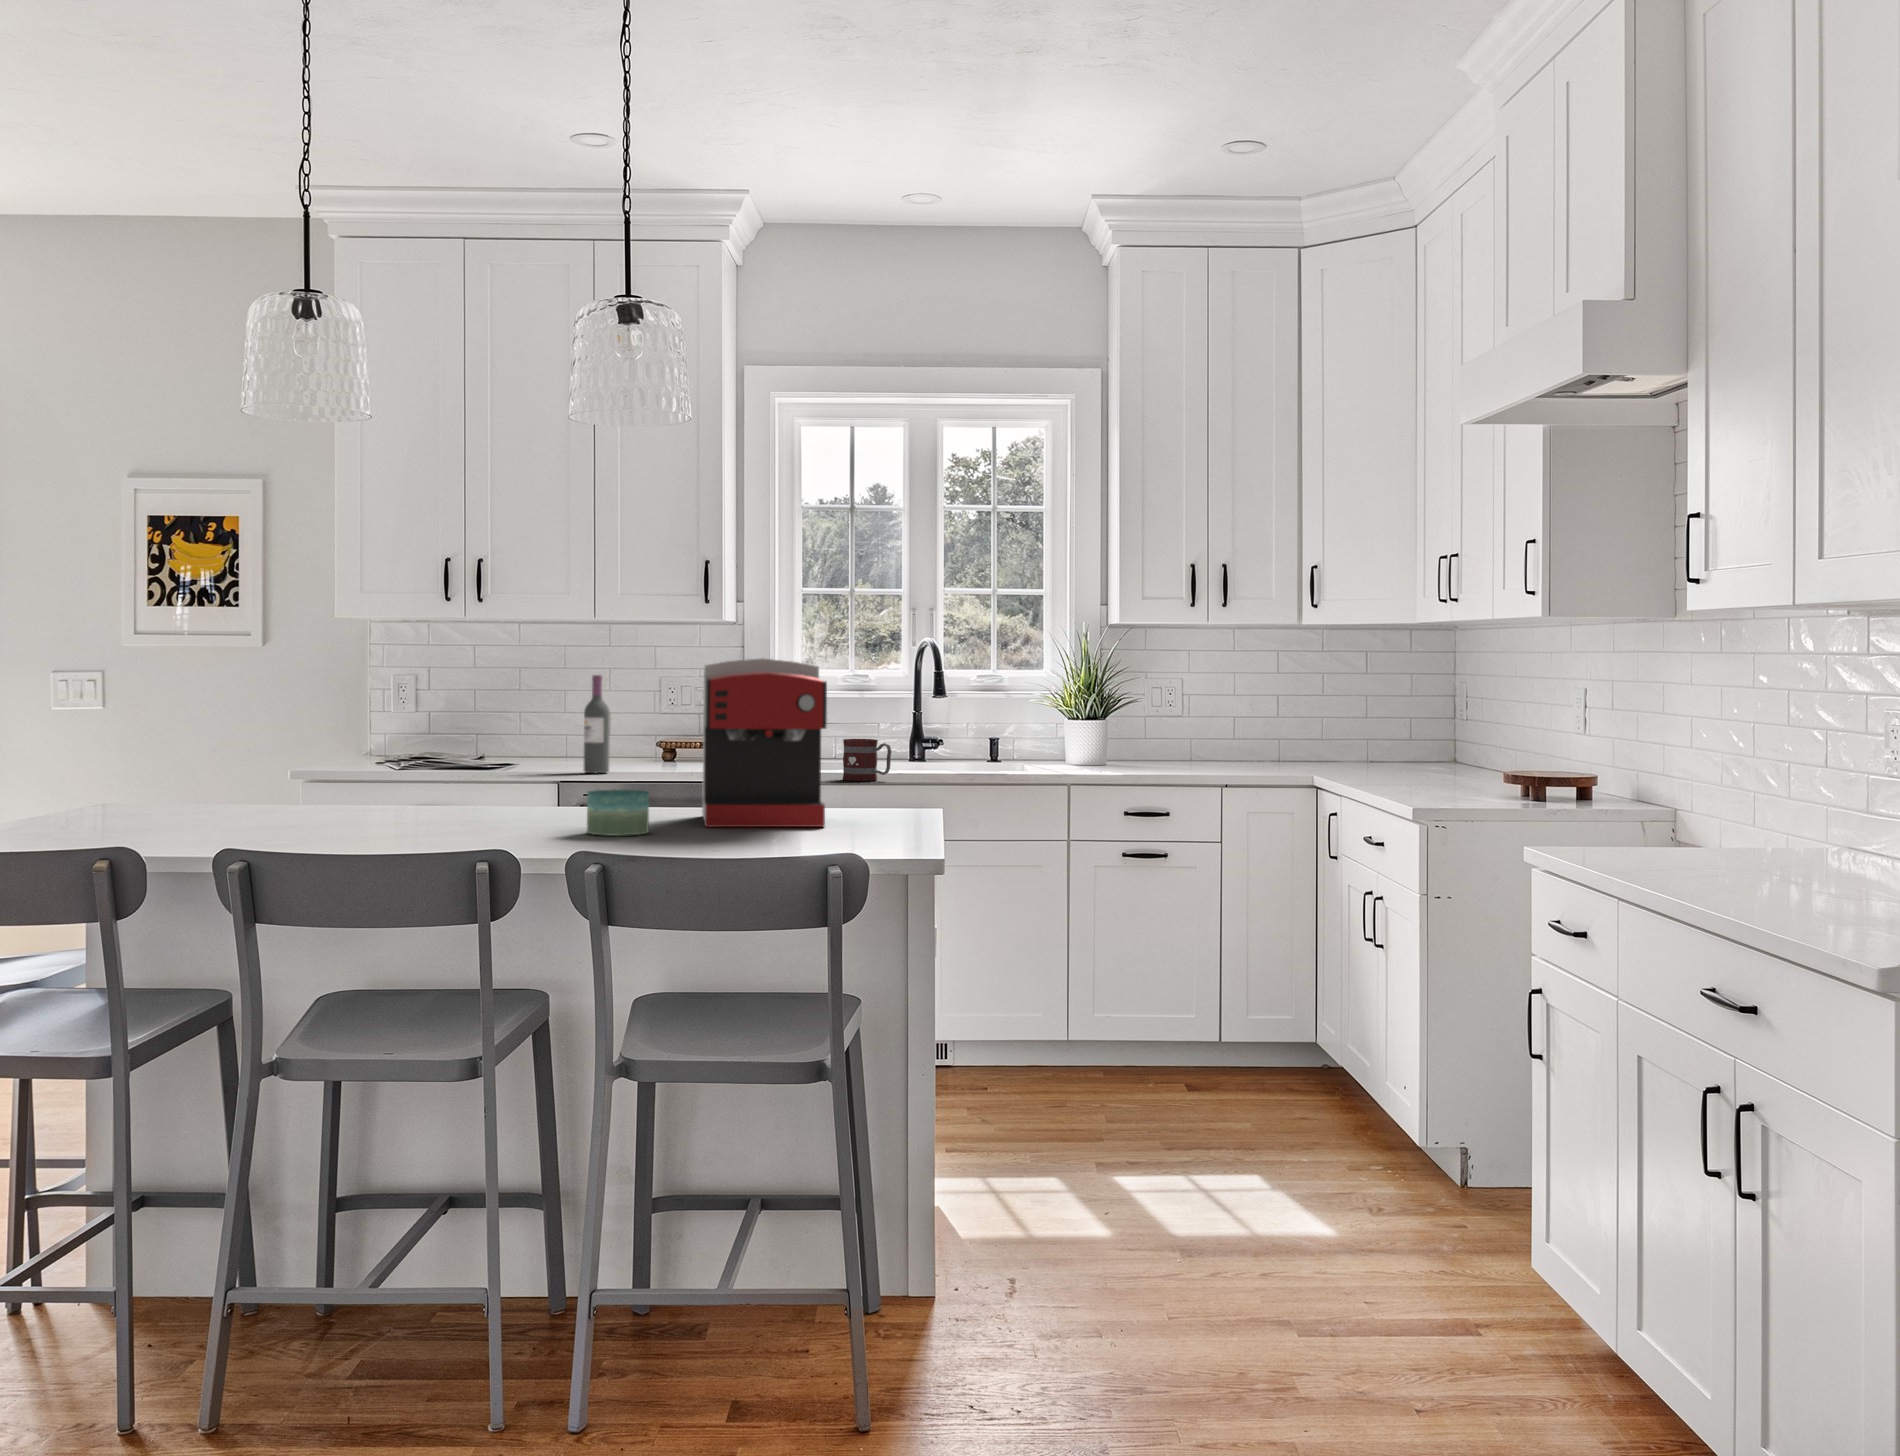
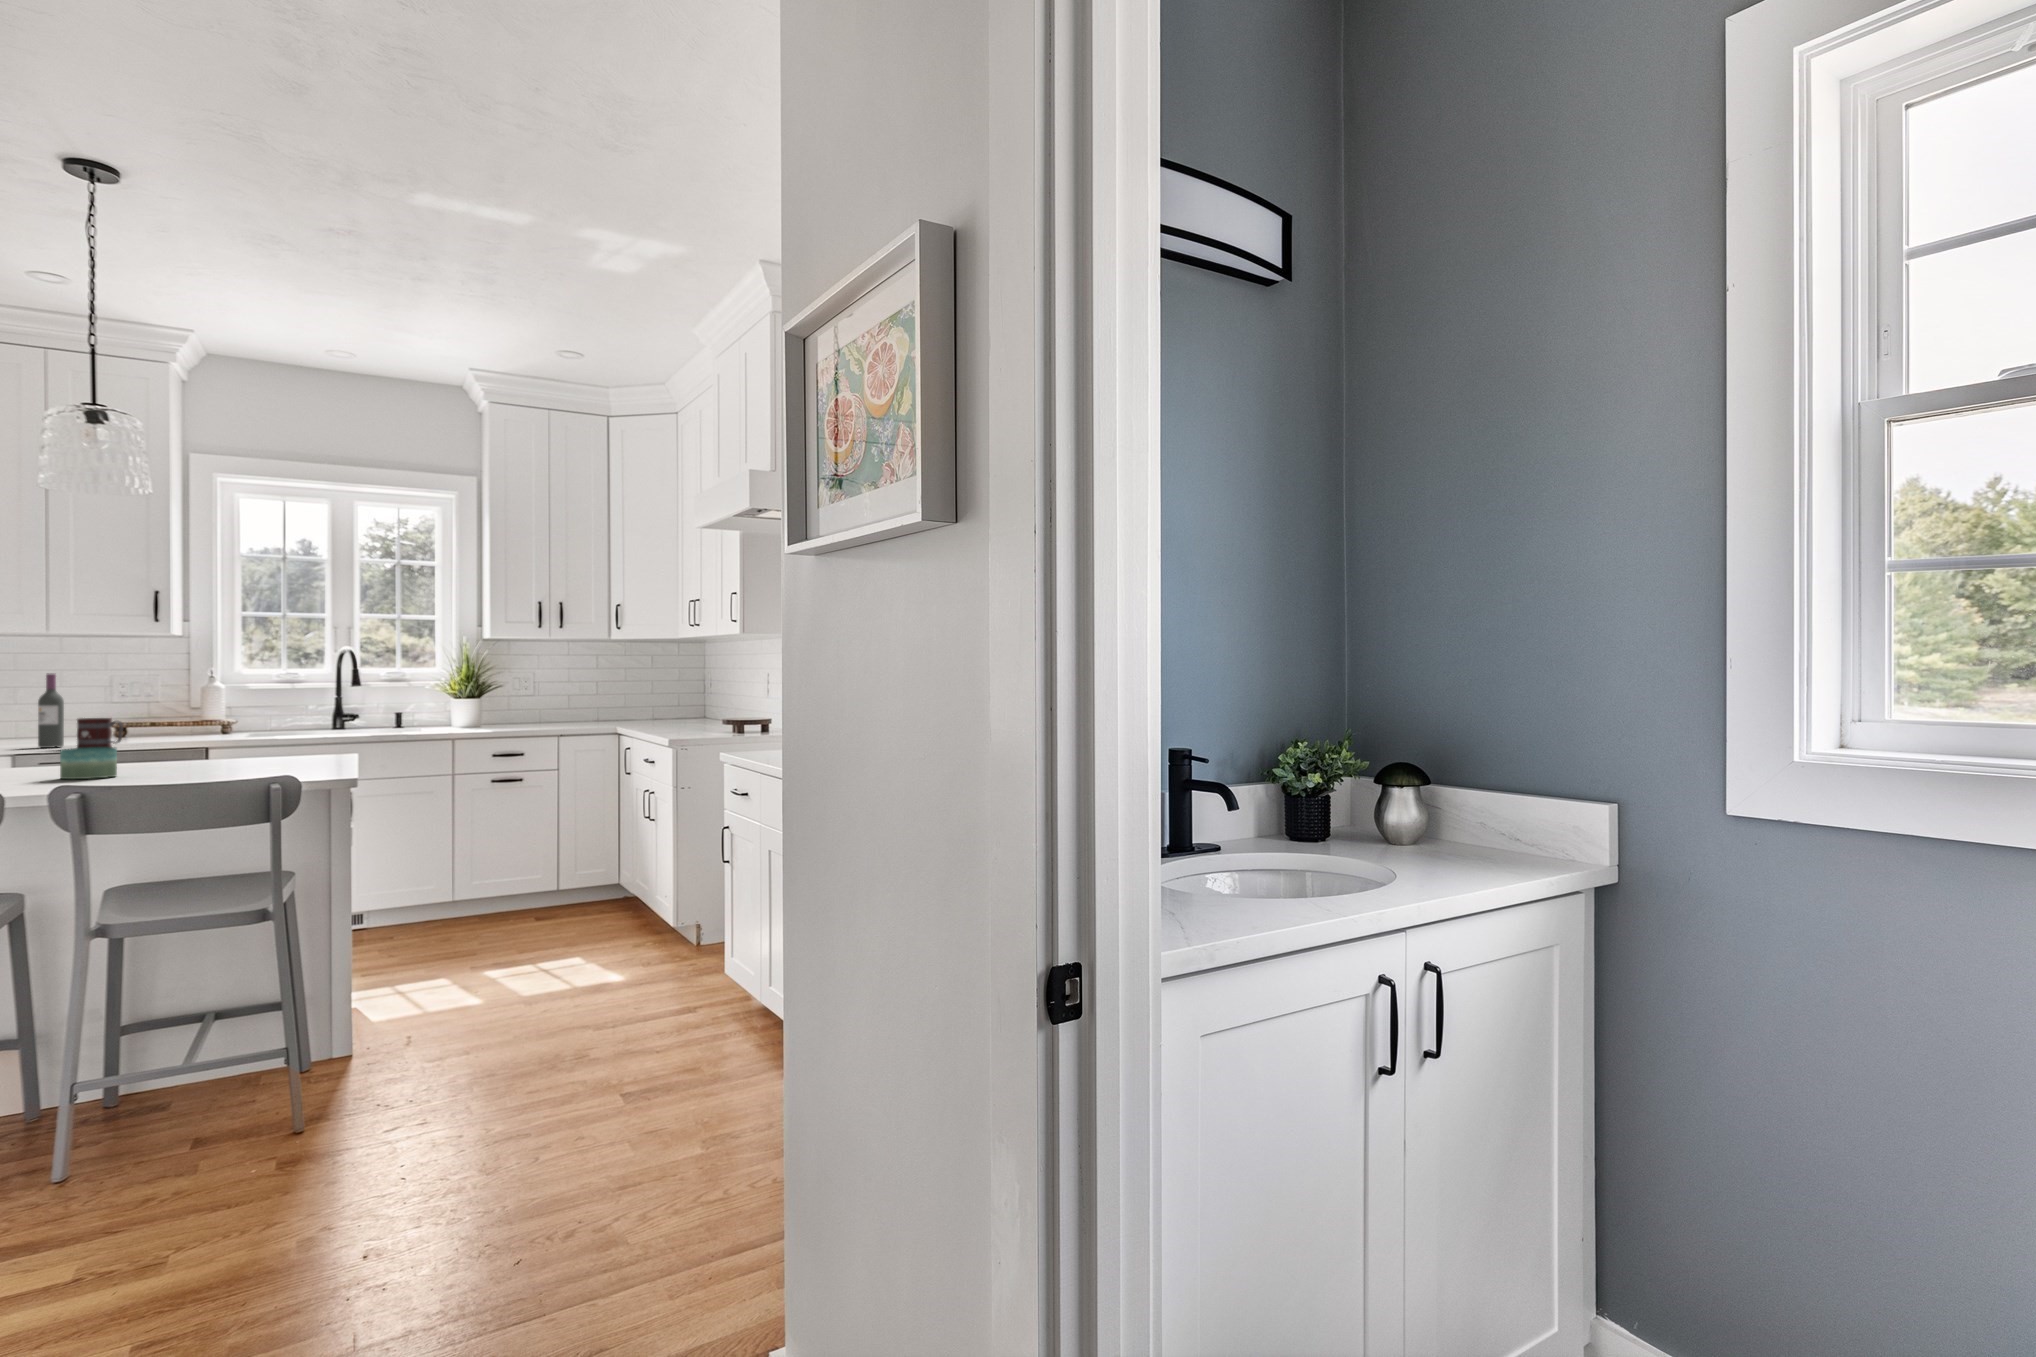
coffee maker: present [702,658,827,827] -> none [162,657,267,771]
mug: present [843,739,891,781] -> present [77,718,123,748]

